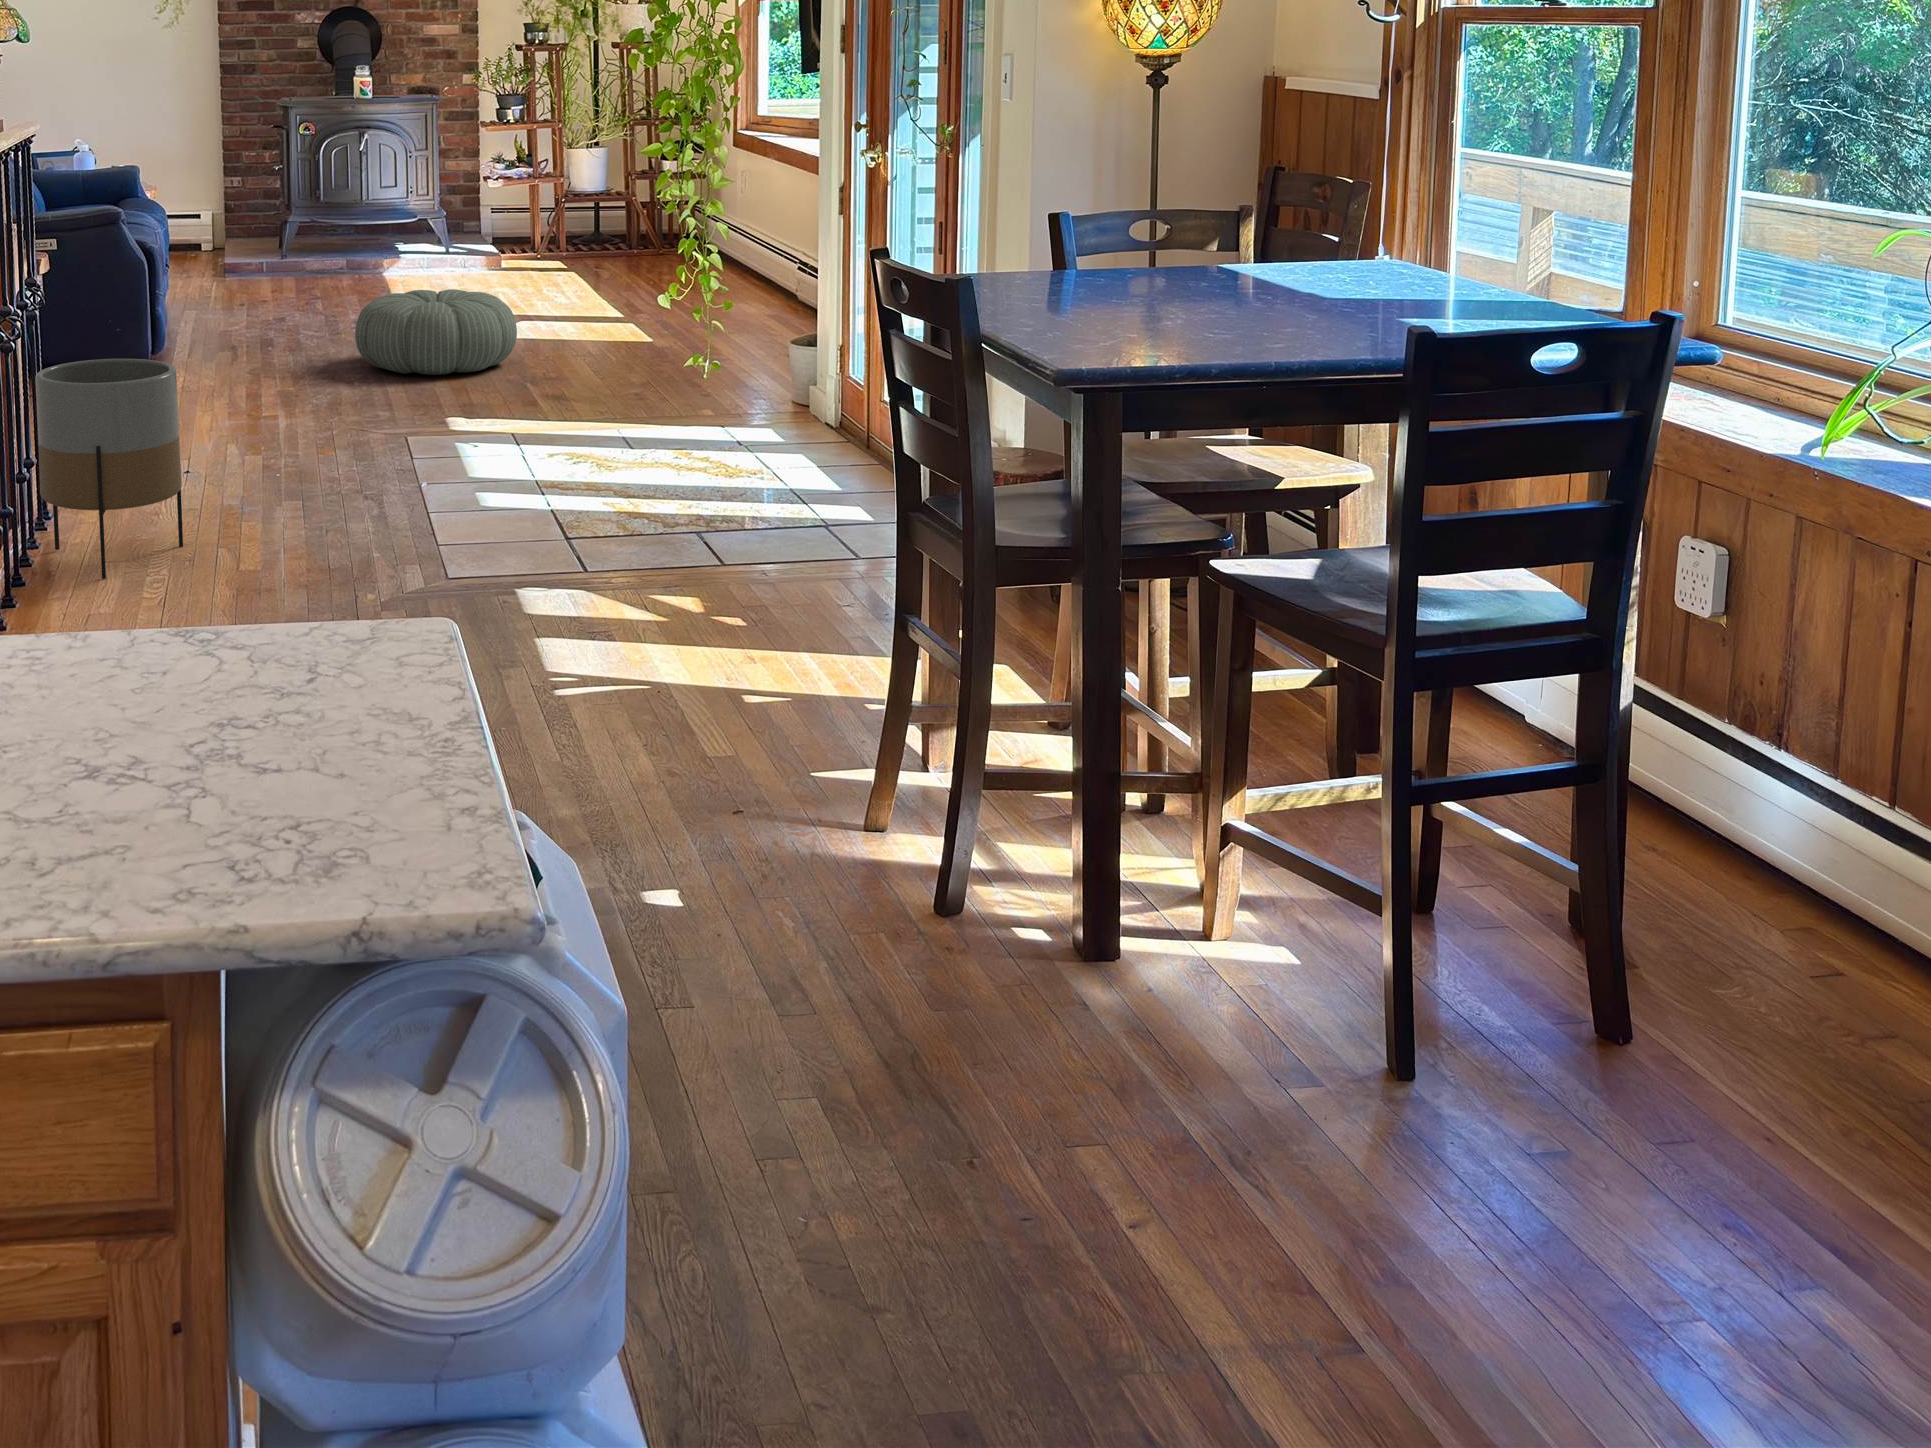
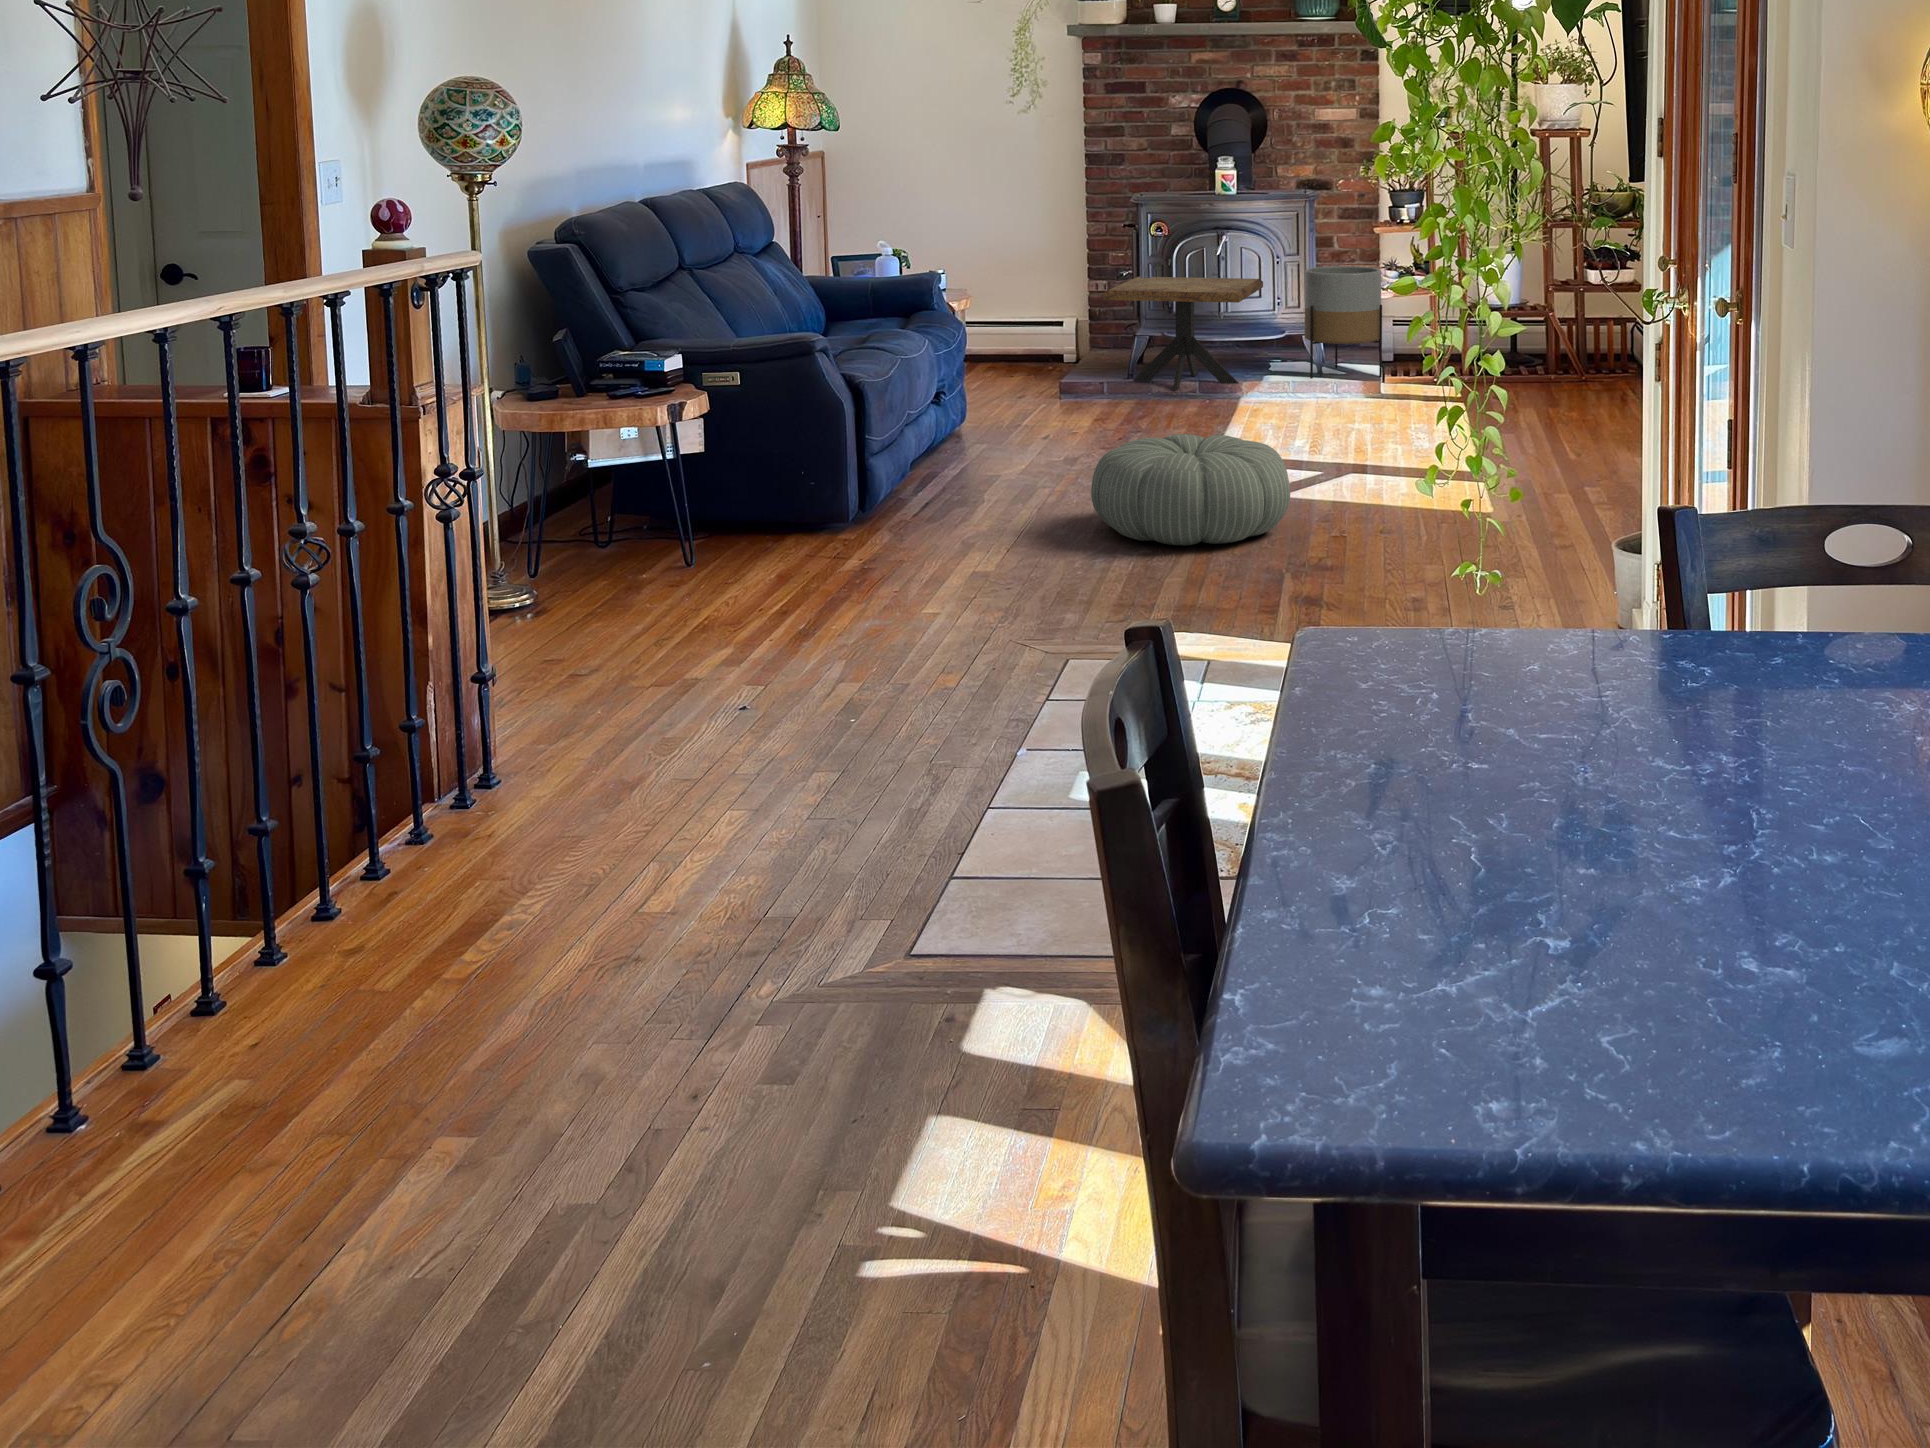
side table: none [262,174,391,273] -> present [1103,277,1263,391]
planter: present [35,359,183,579] -> present [1304,266,1382,379]

